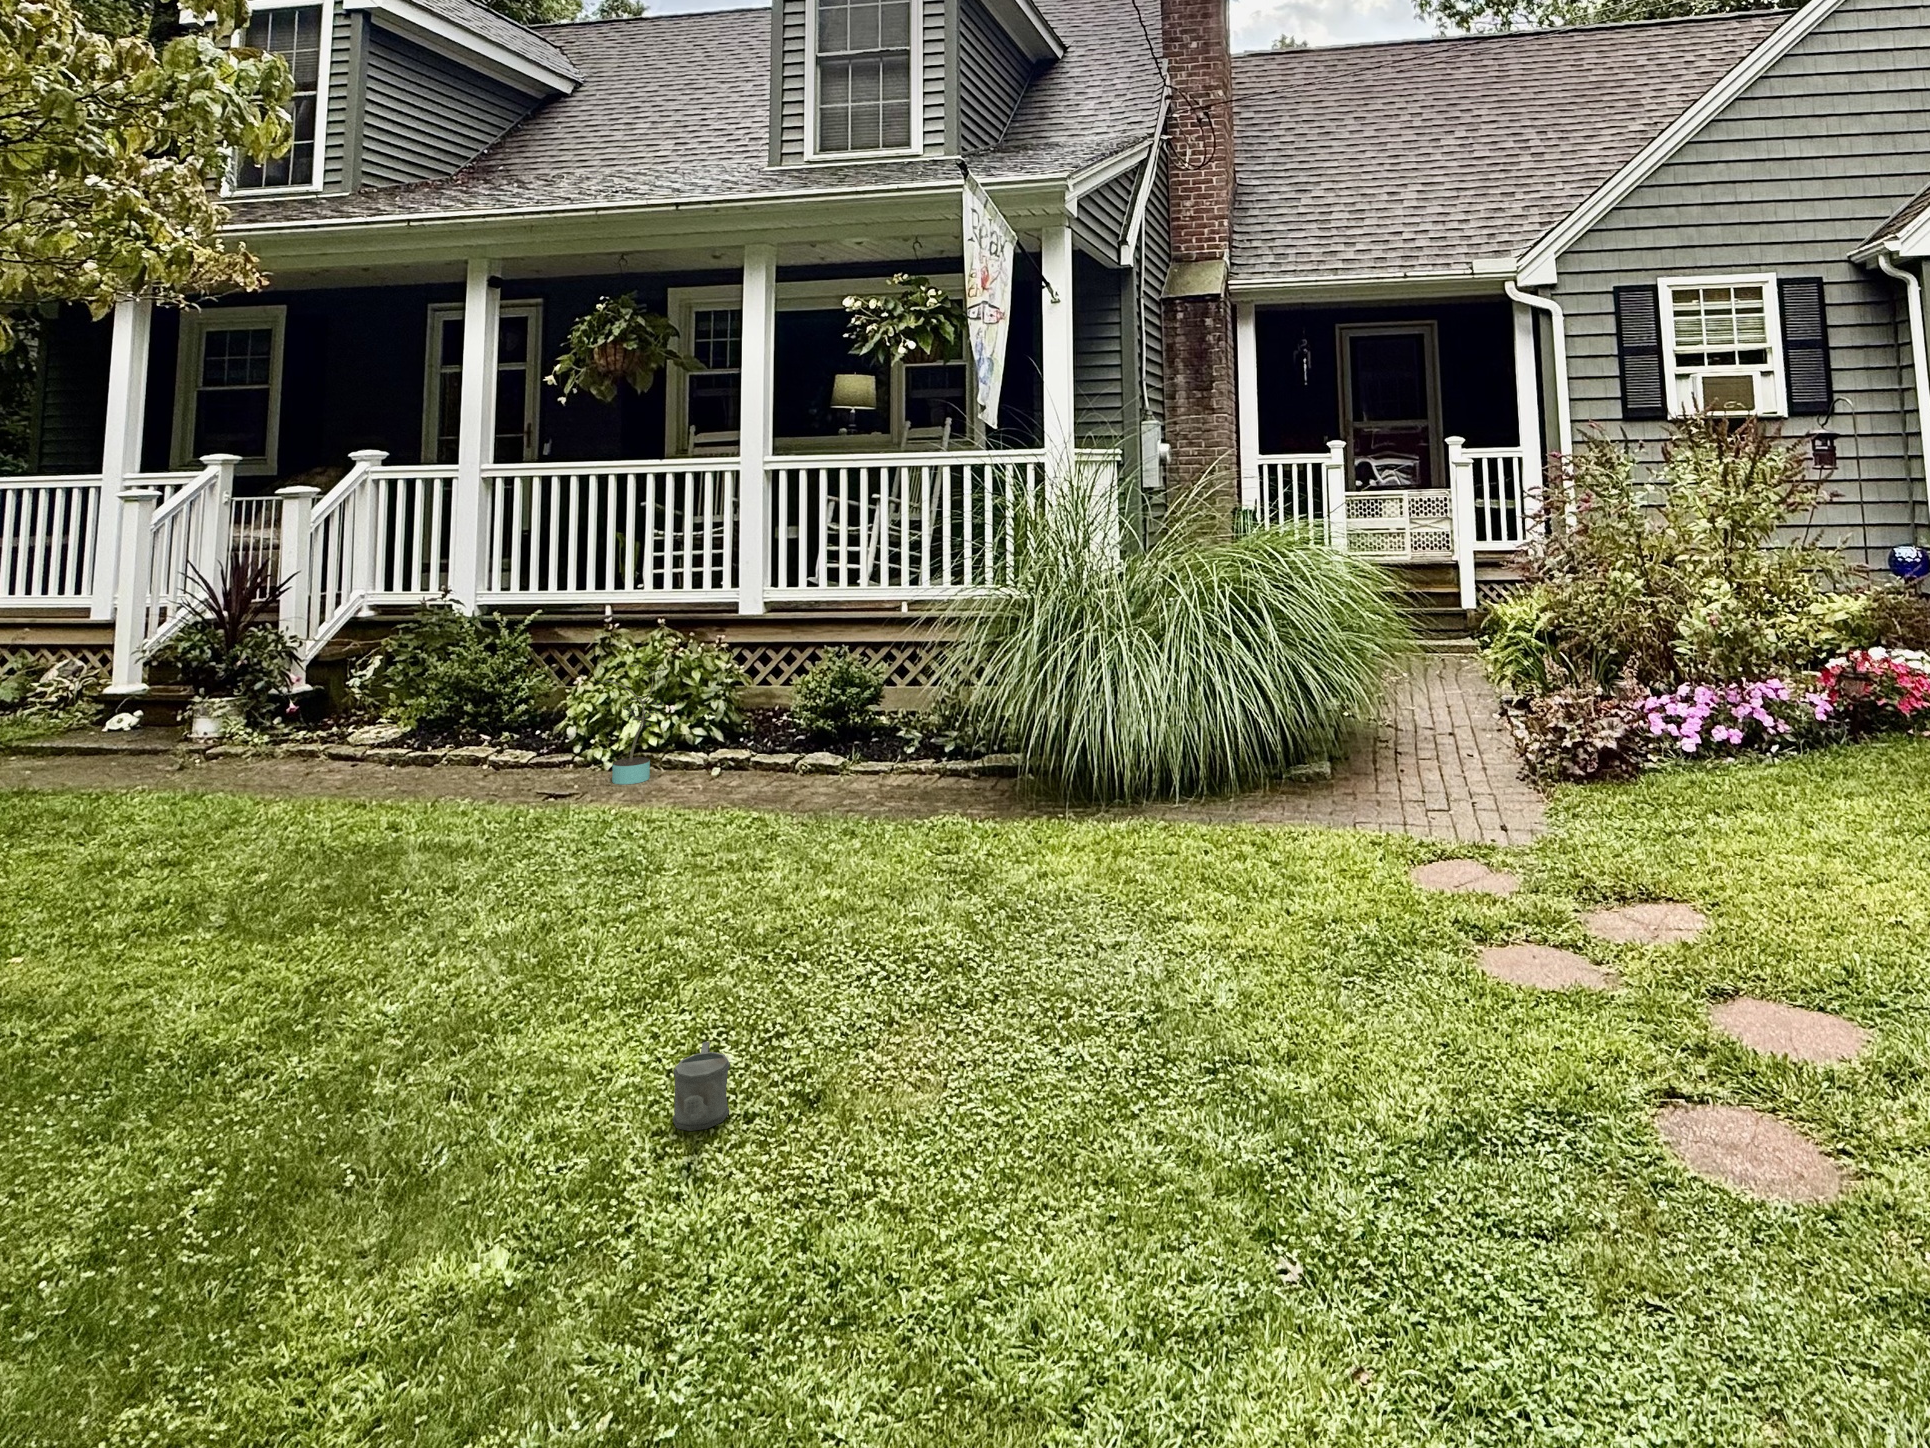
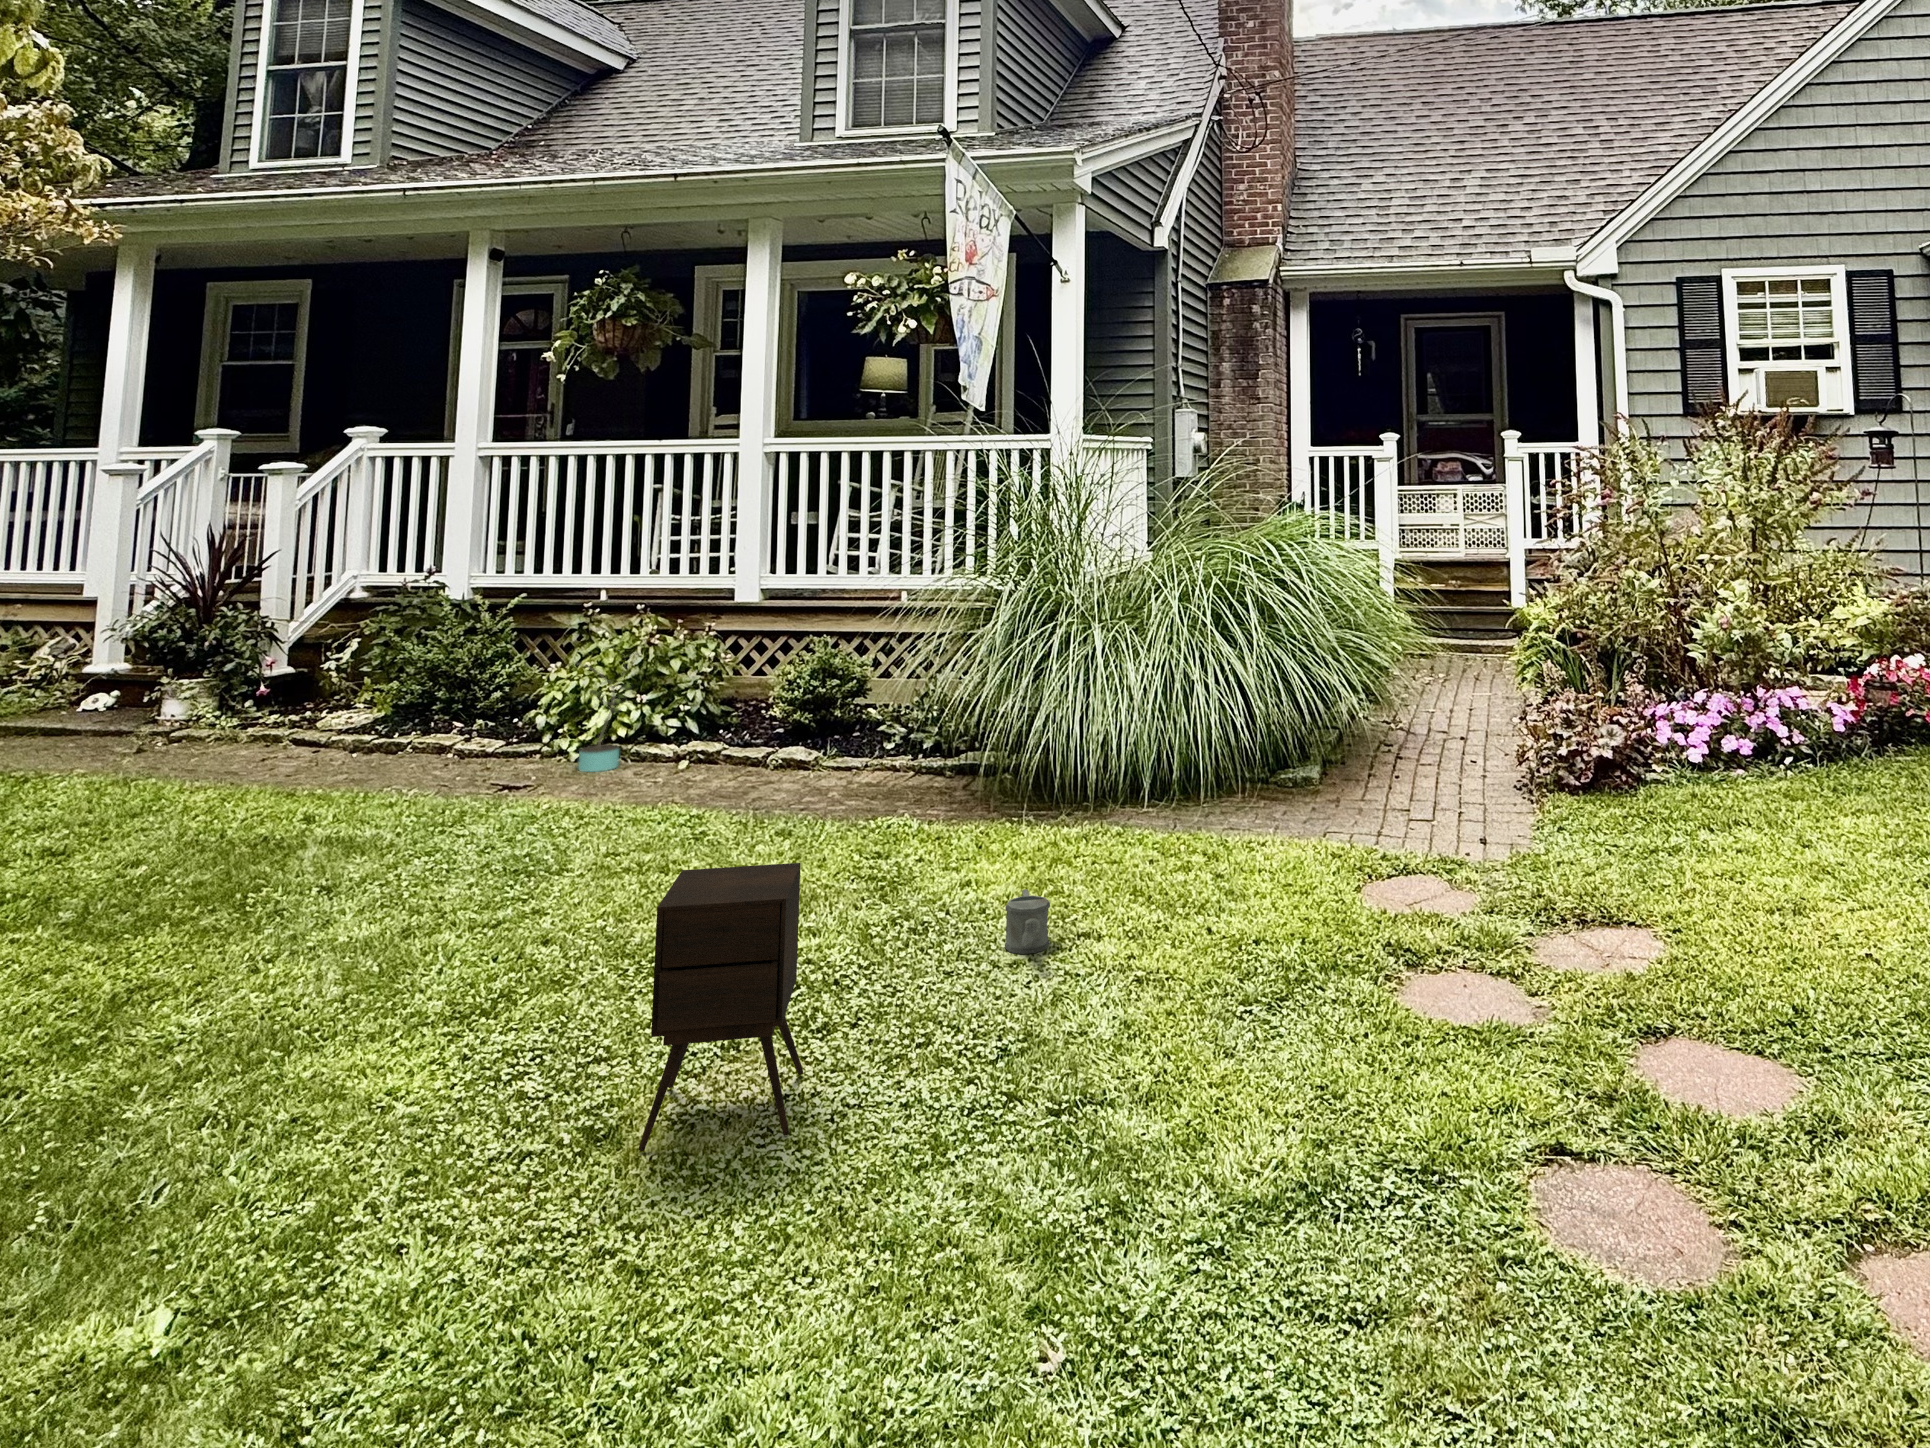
side table: none [852,888,984,1160] -> present [639,863,803,1151]
watering can: present [673,1042,730,1131] -> present [1005,889,1050,954]

